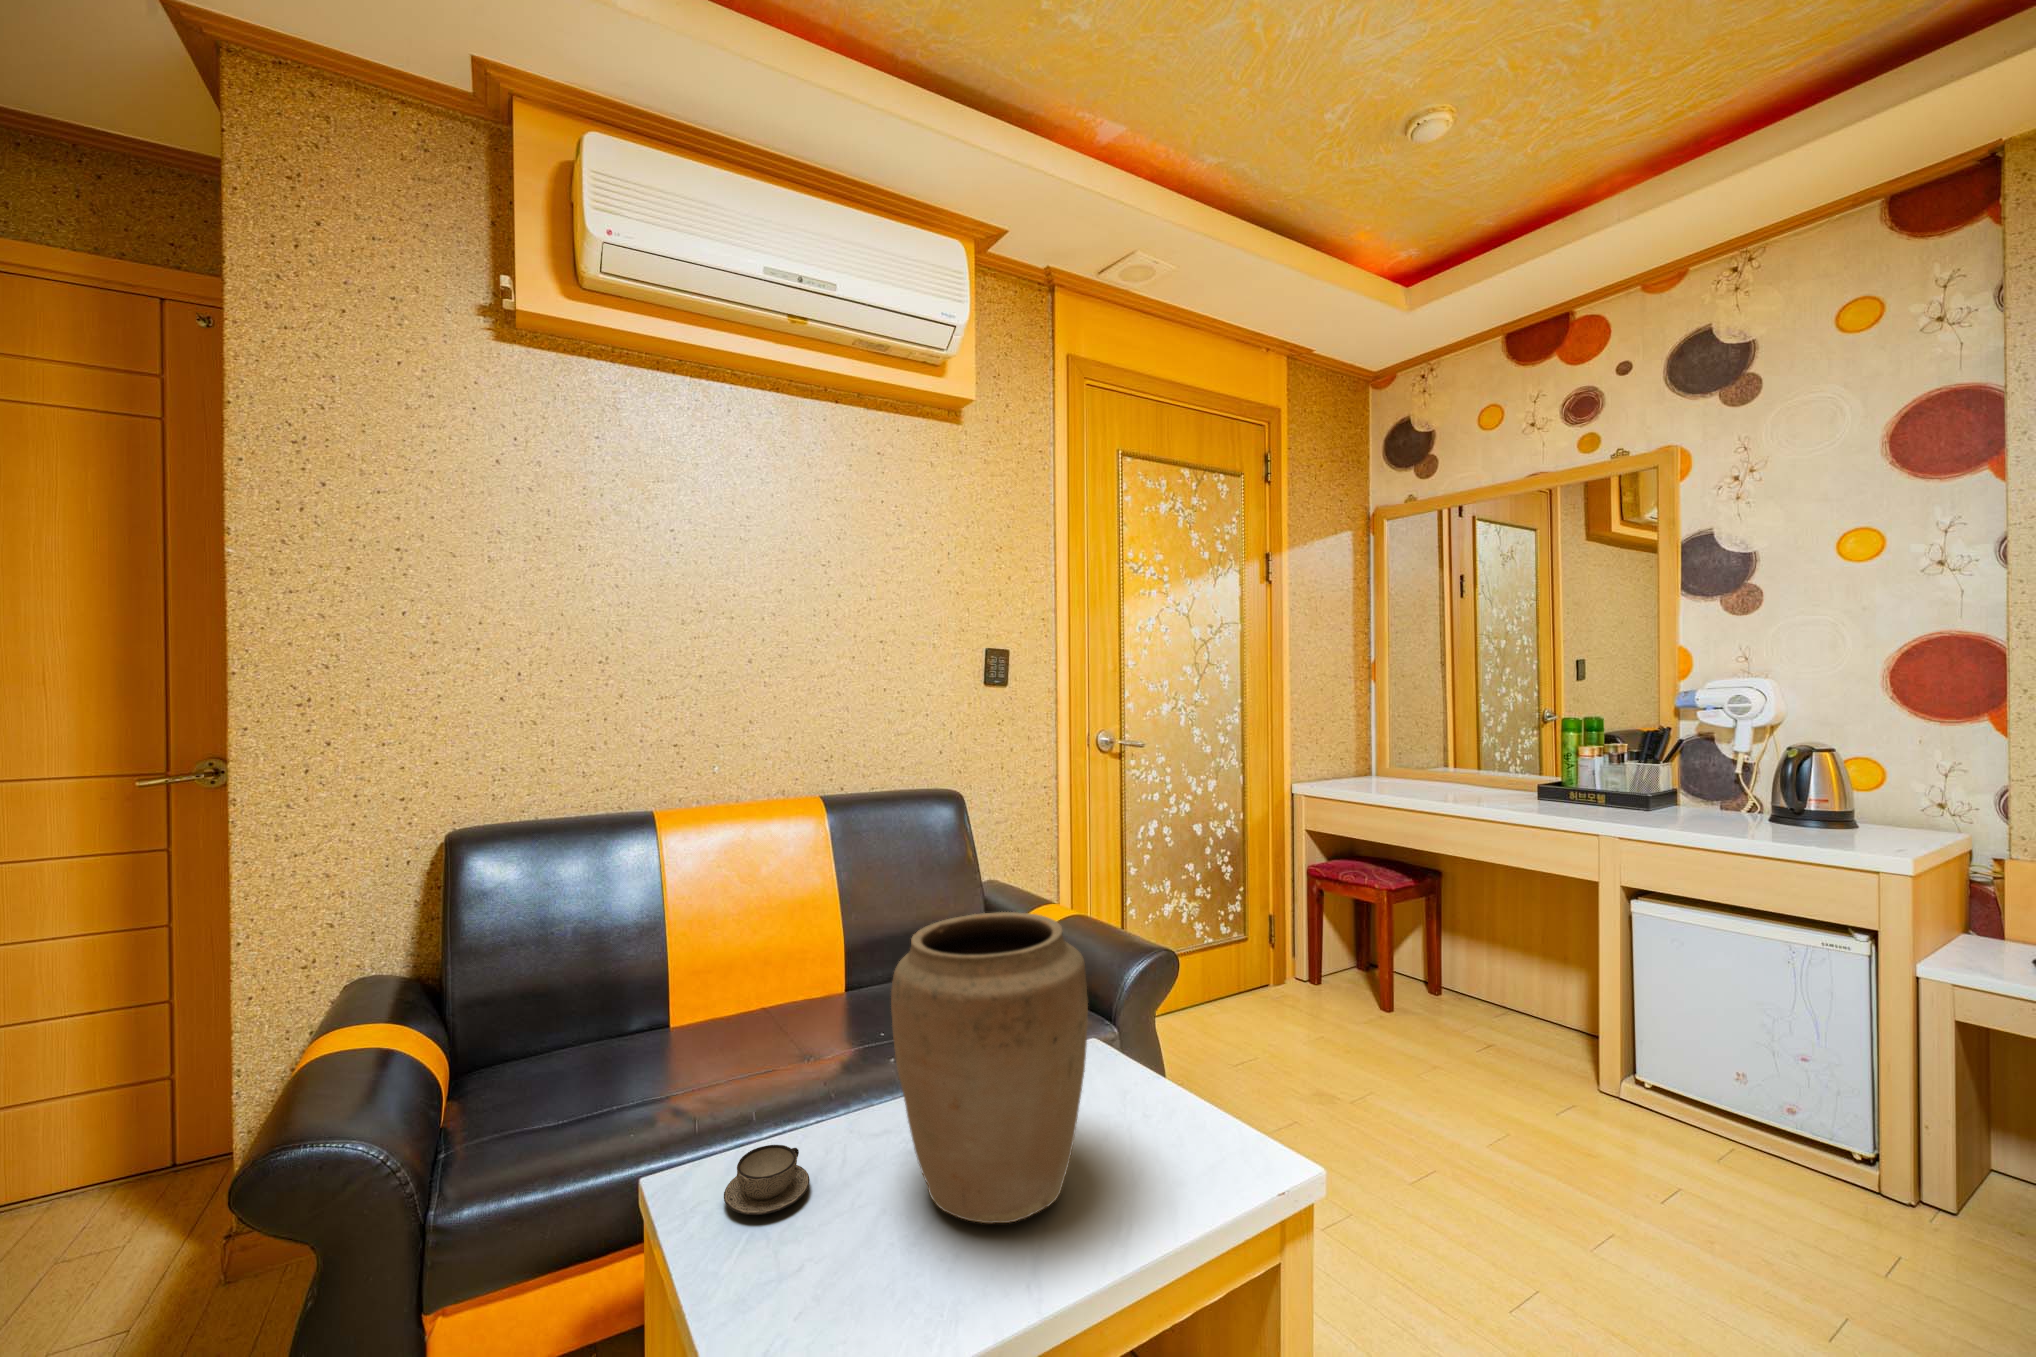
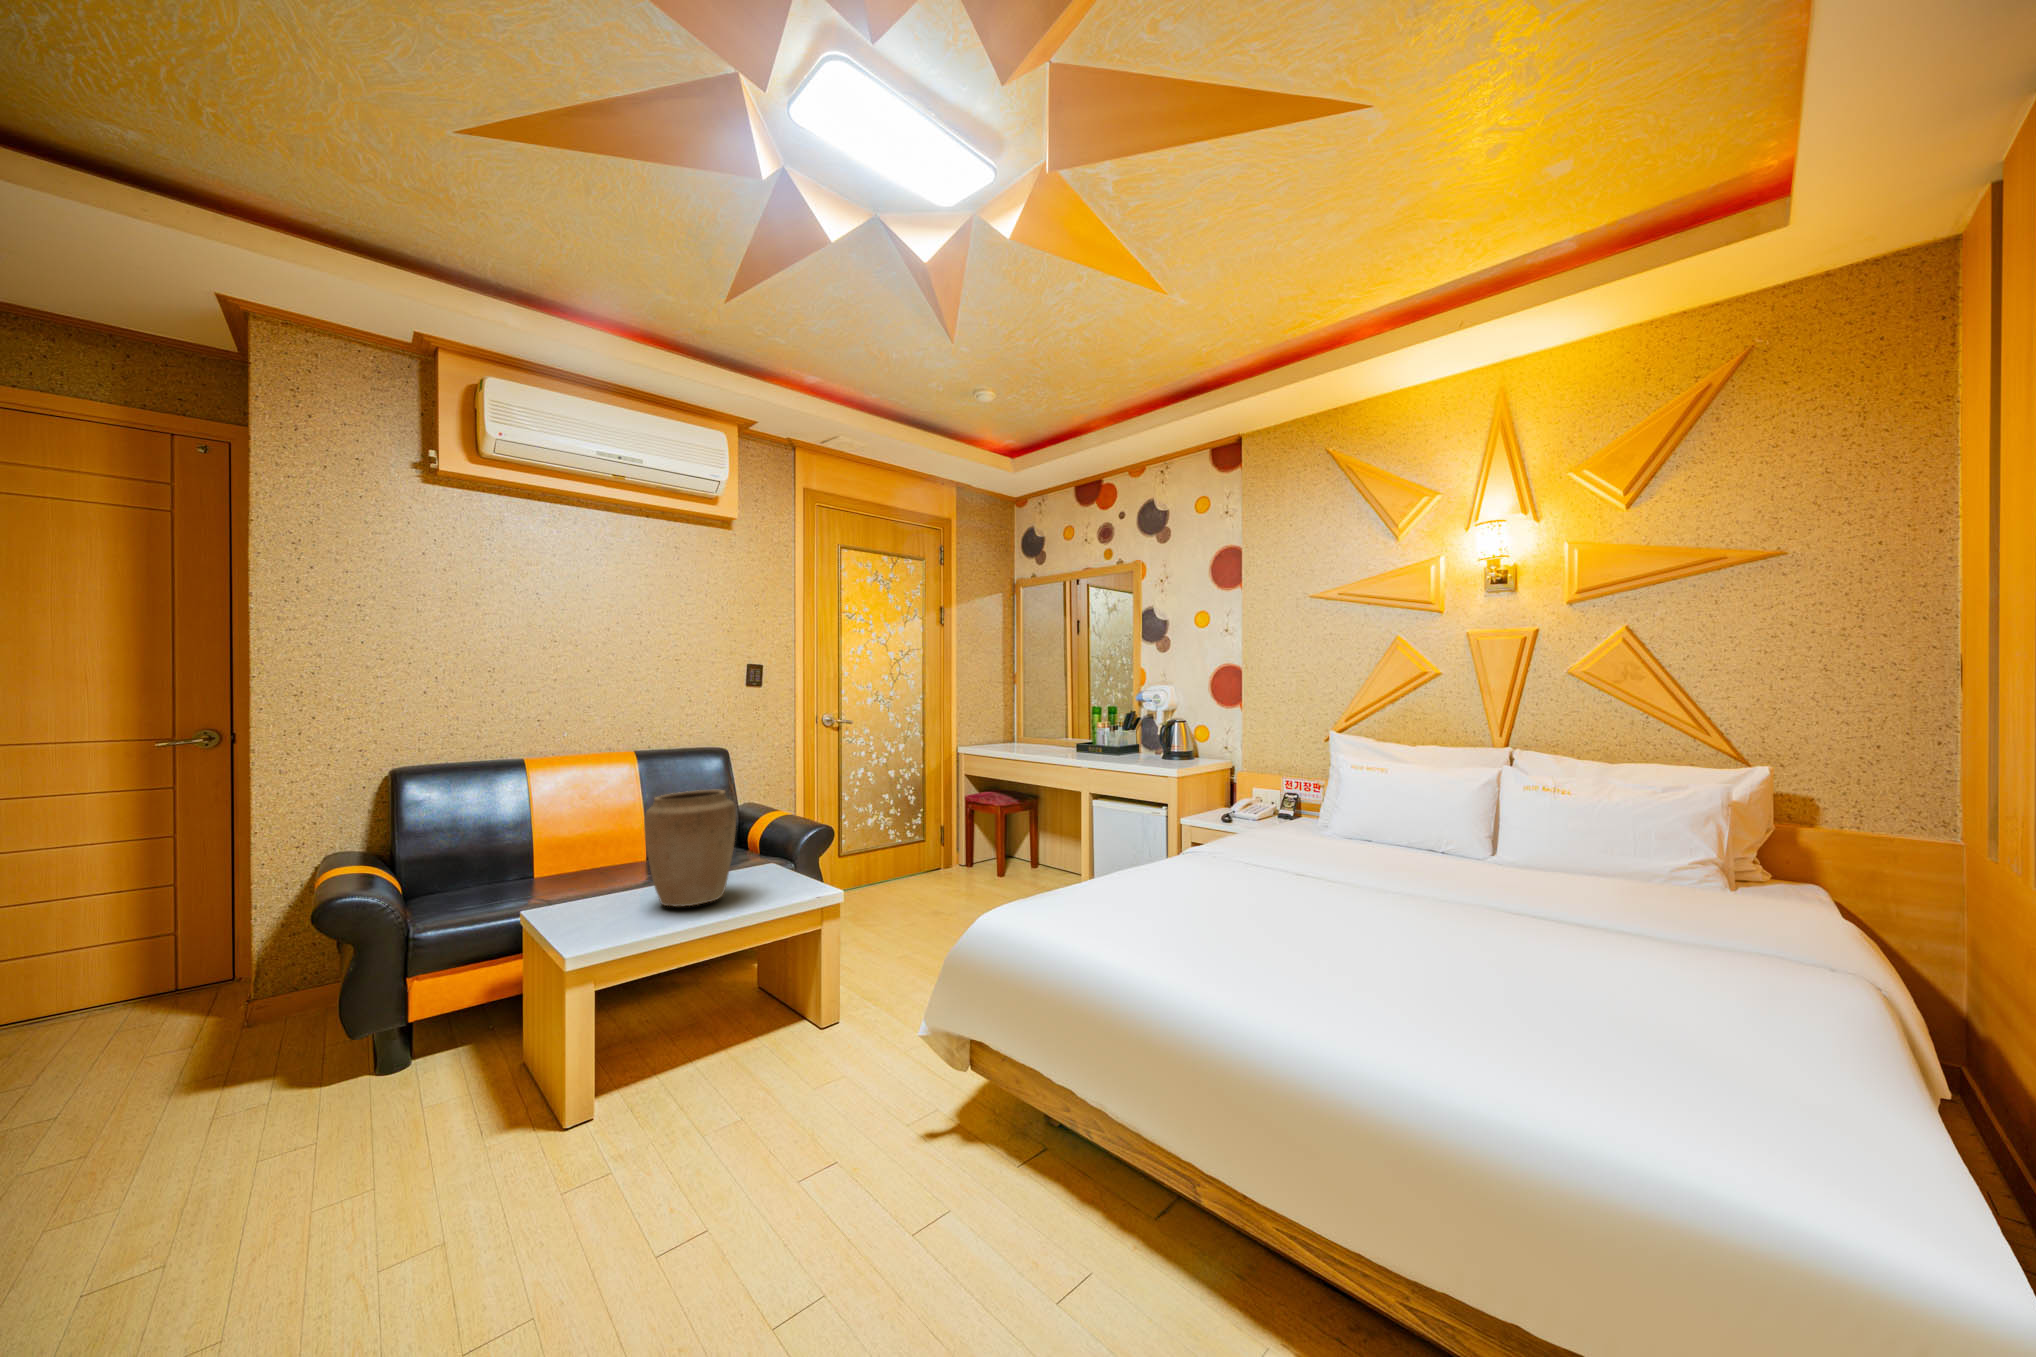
teacup: present [724,1145,810,1215] -> none [564,891,606,912]

